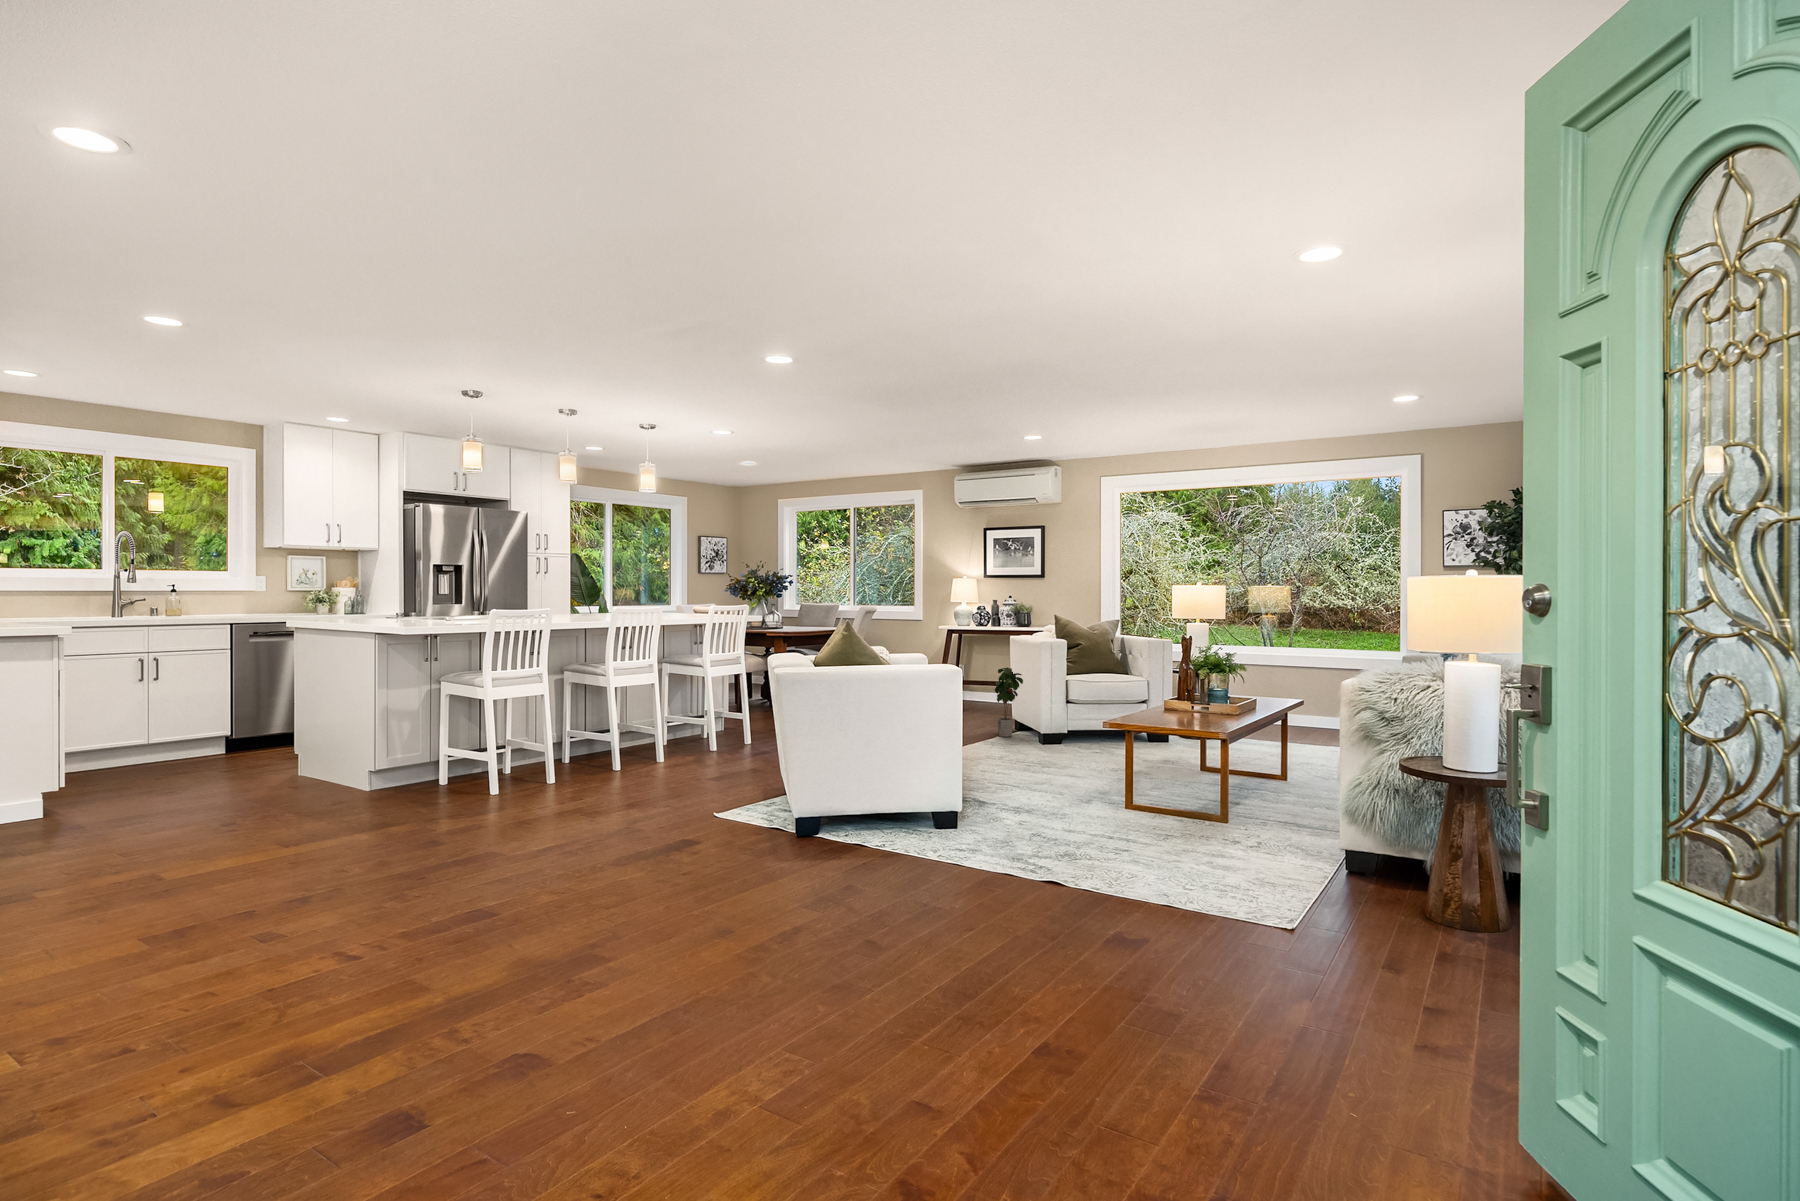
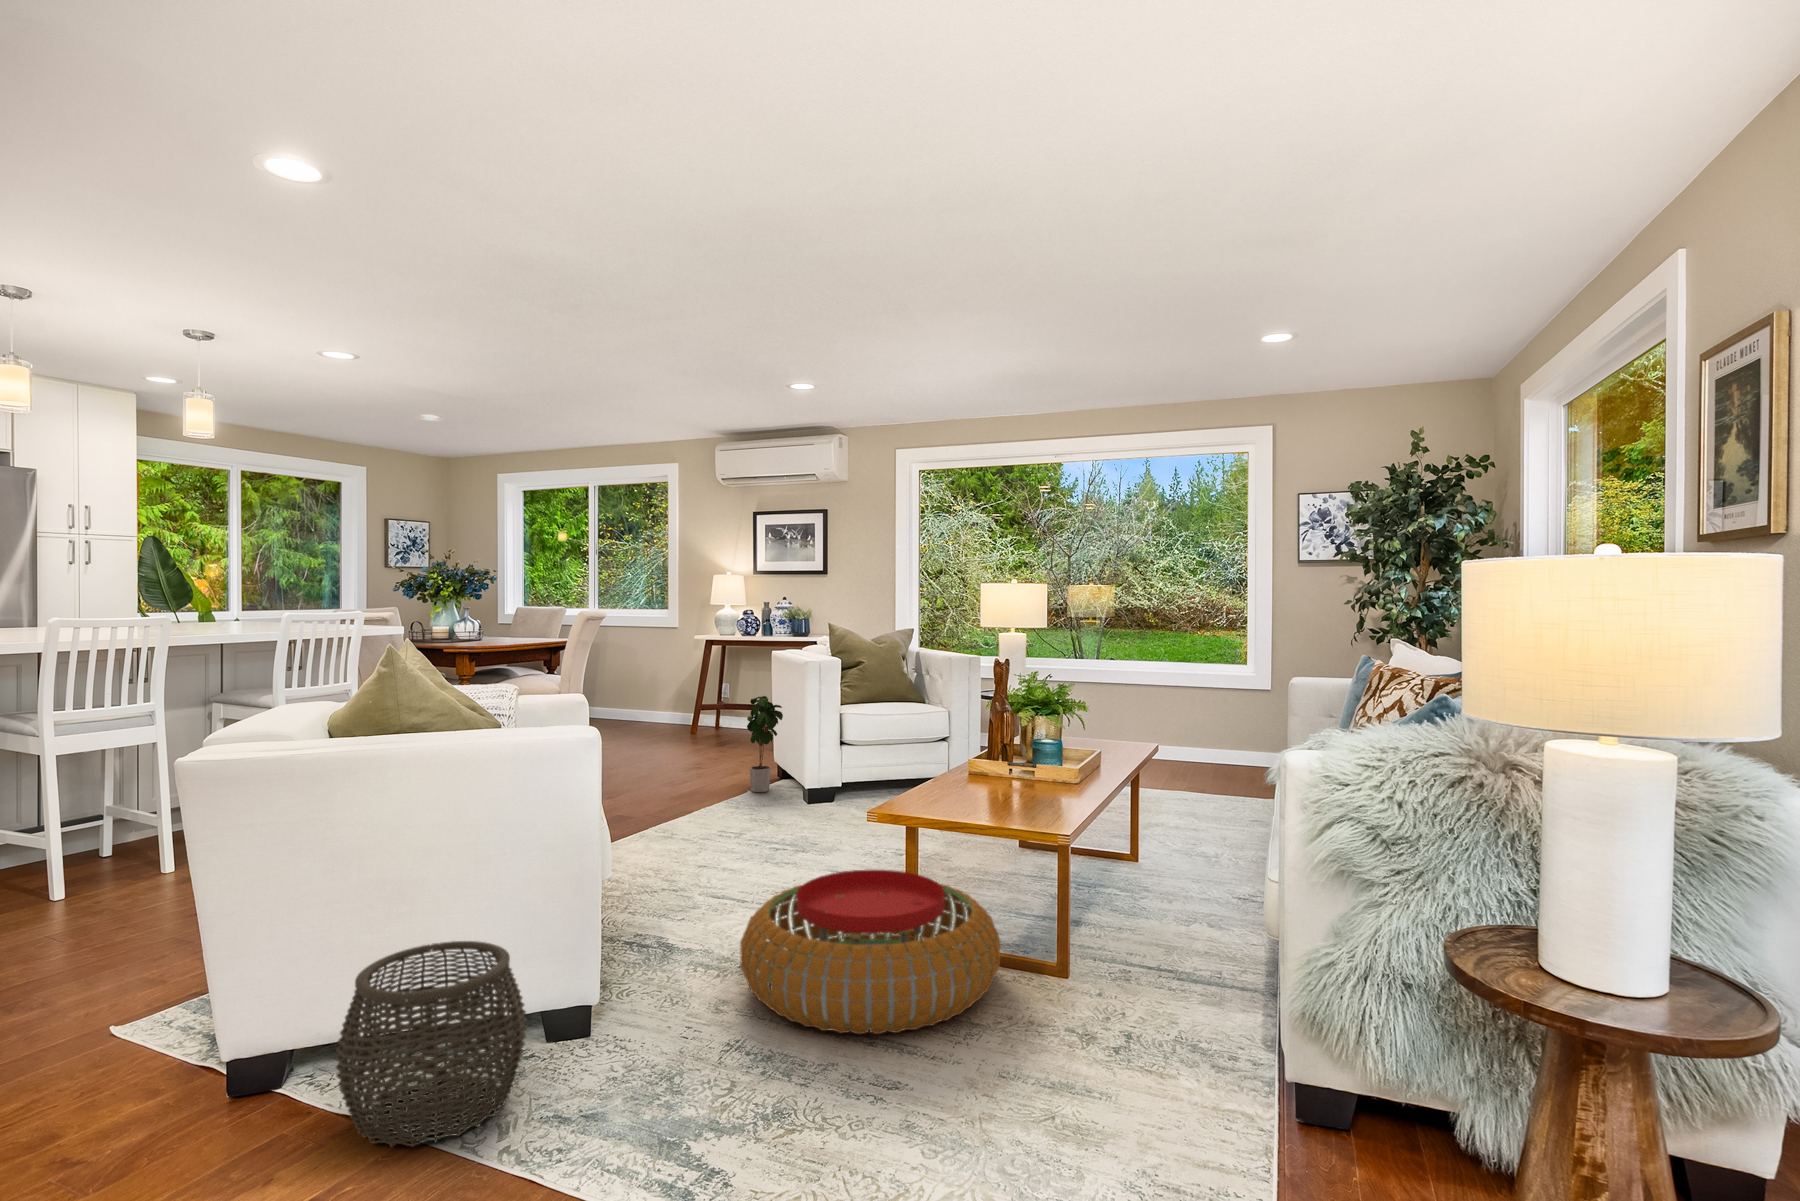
pouf: none [1030,759,1186,836] -> present [740,870,1000,1034]
woven basket: none [853,769,937,855] -> present [336,941,527,1147]

